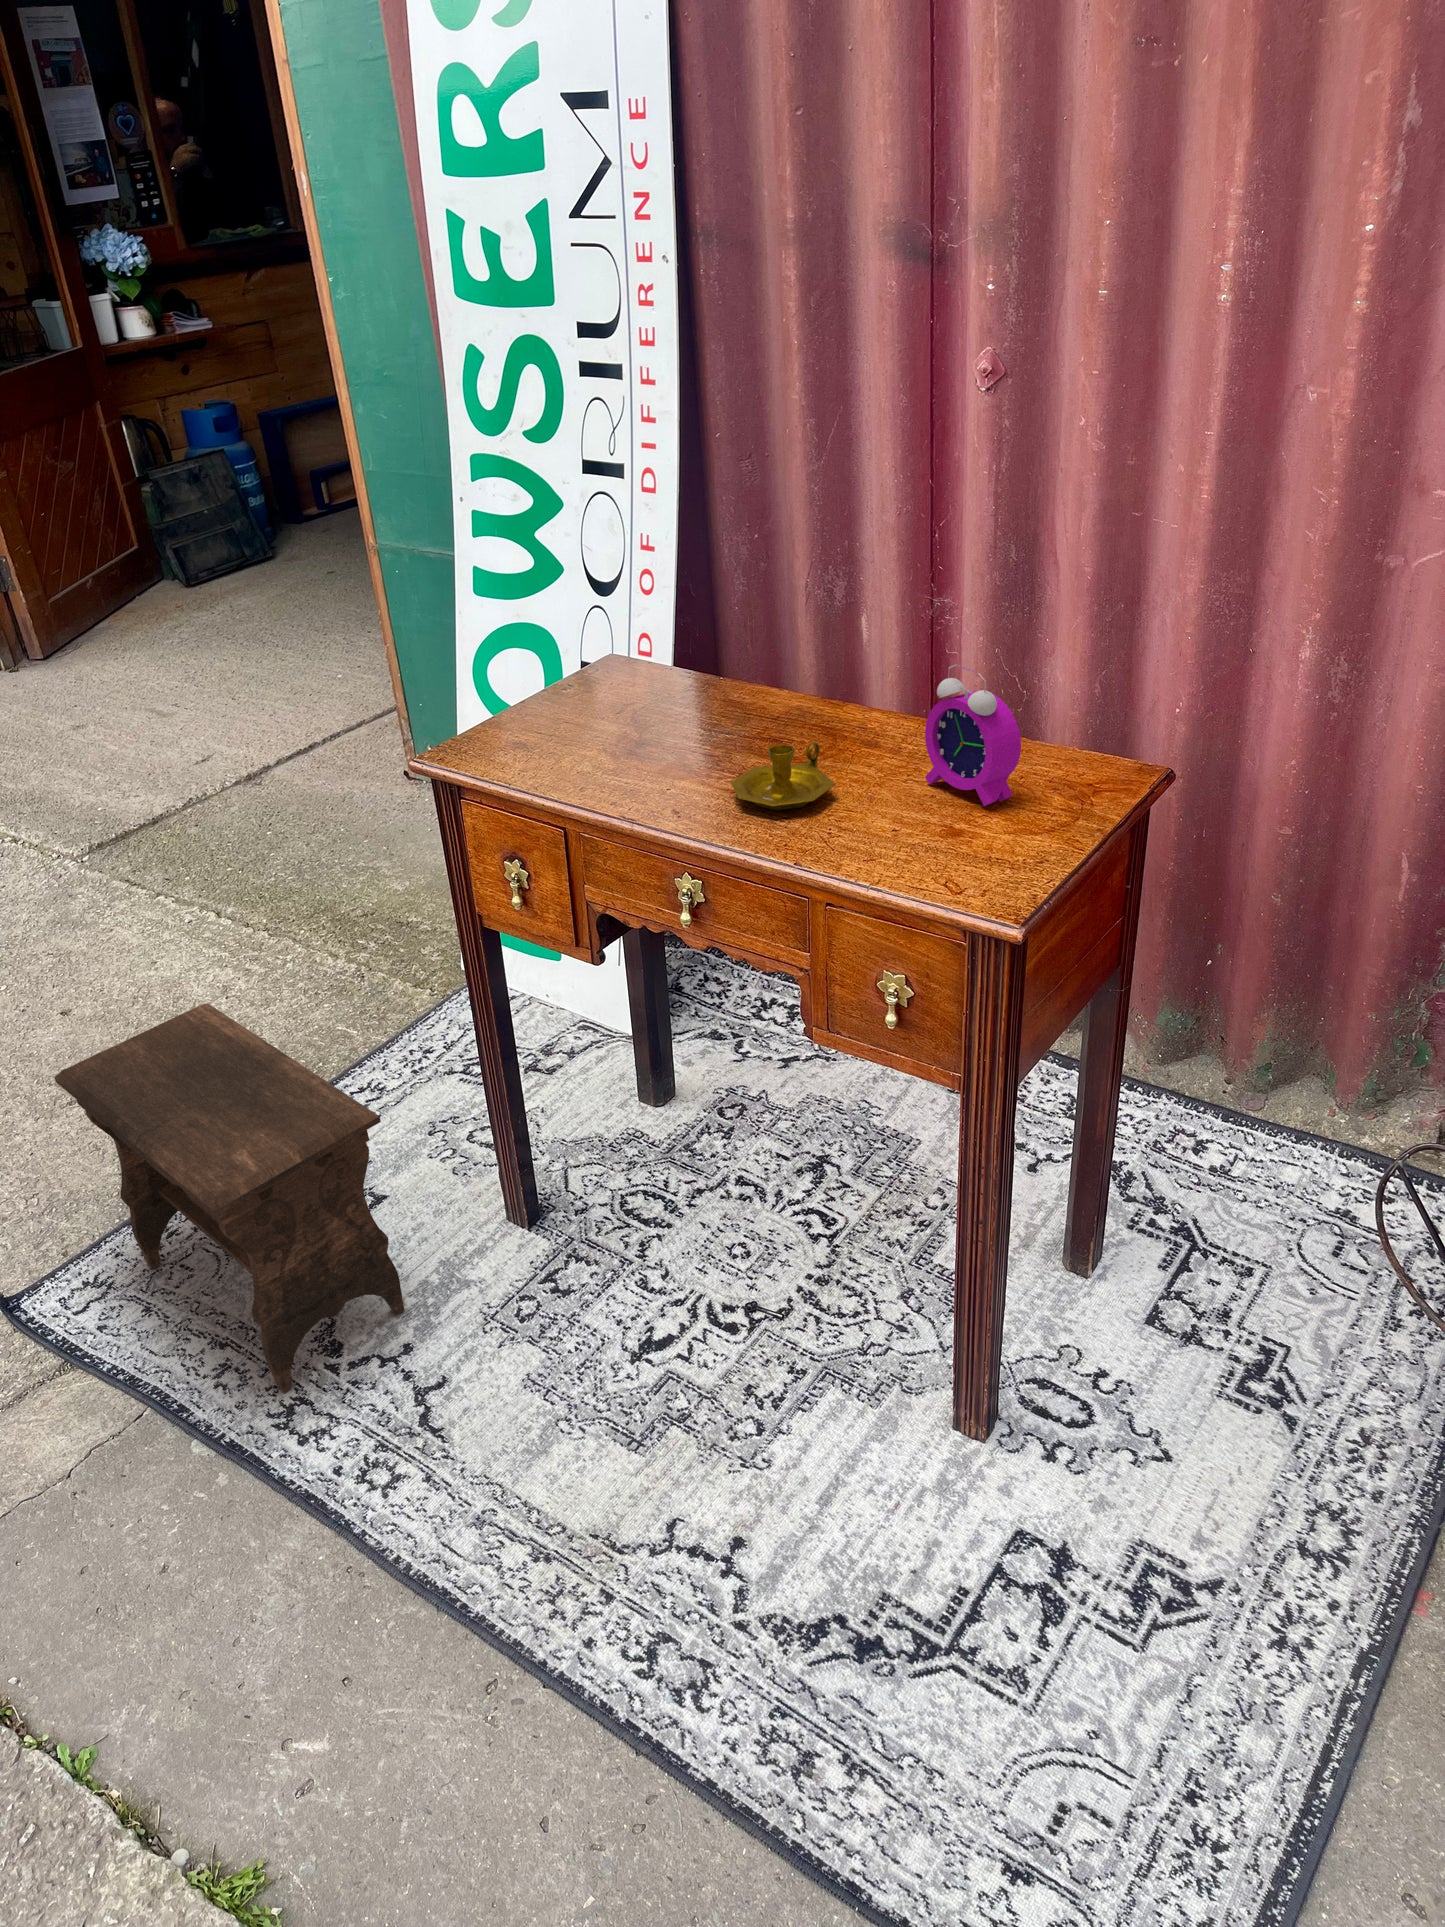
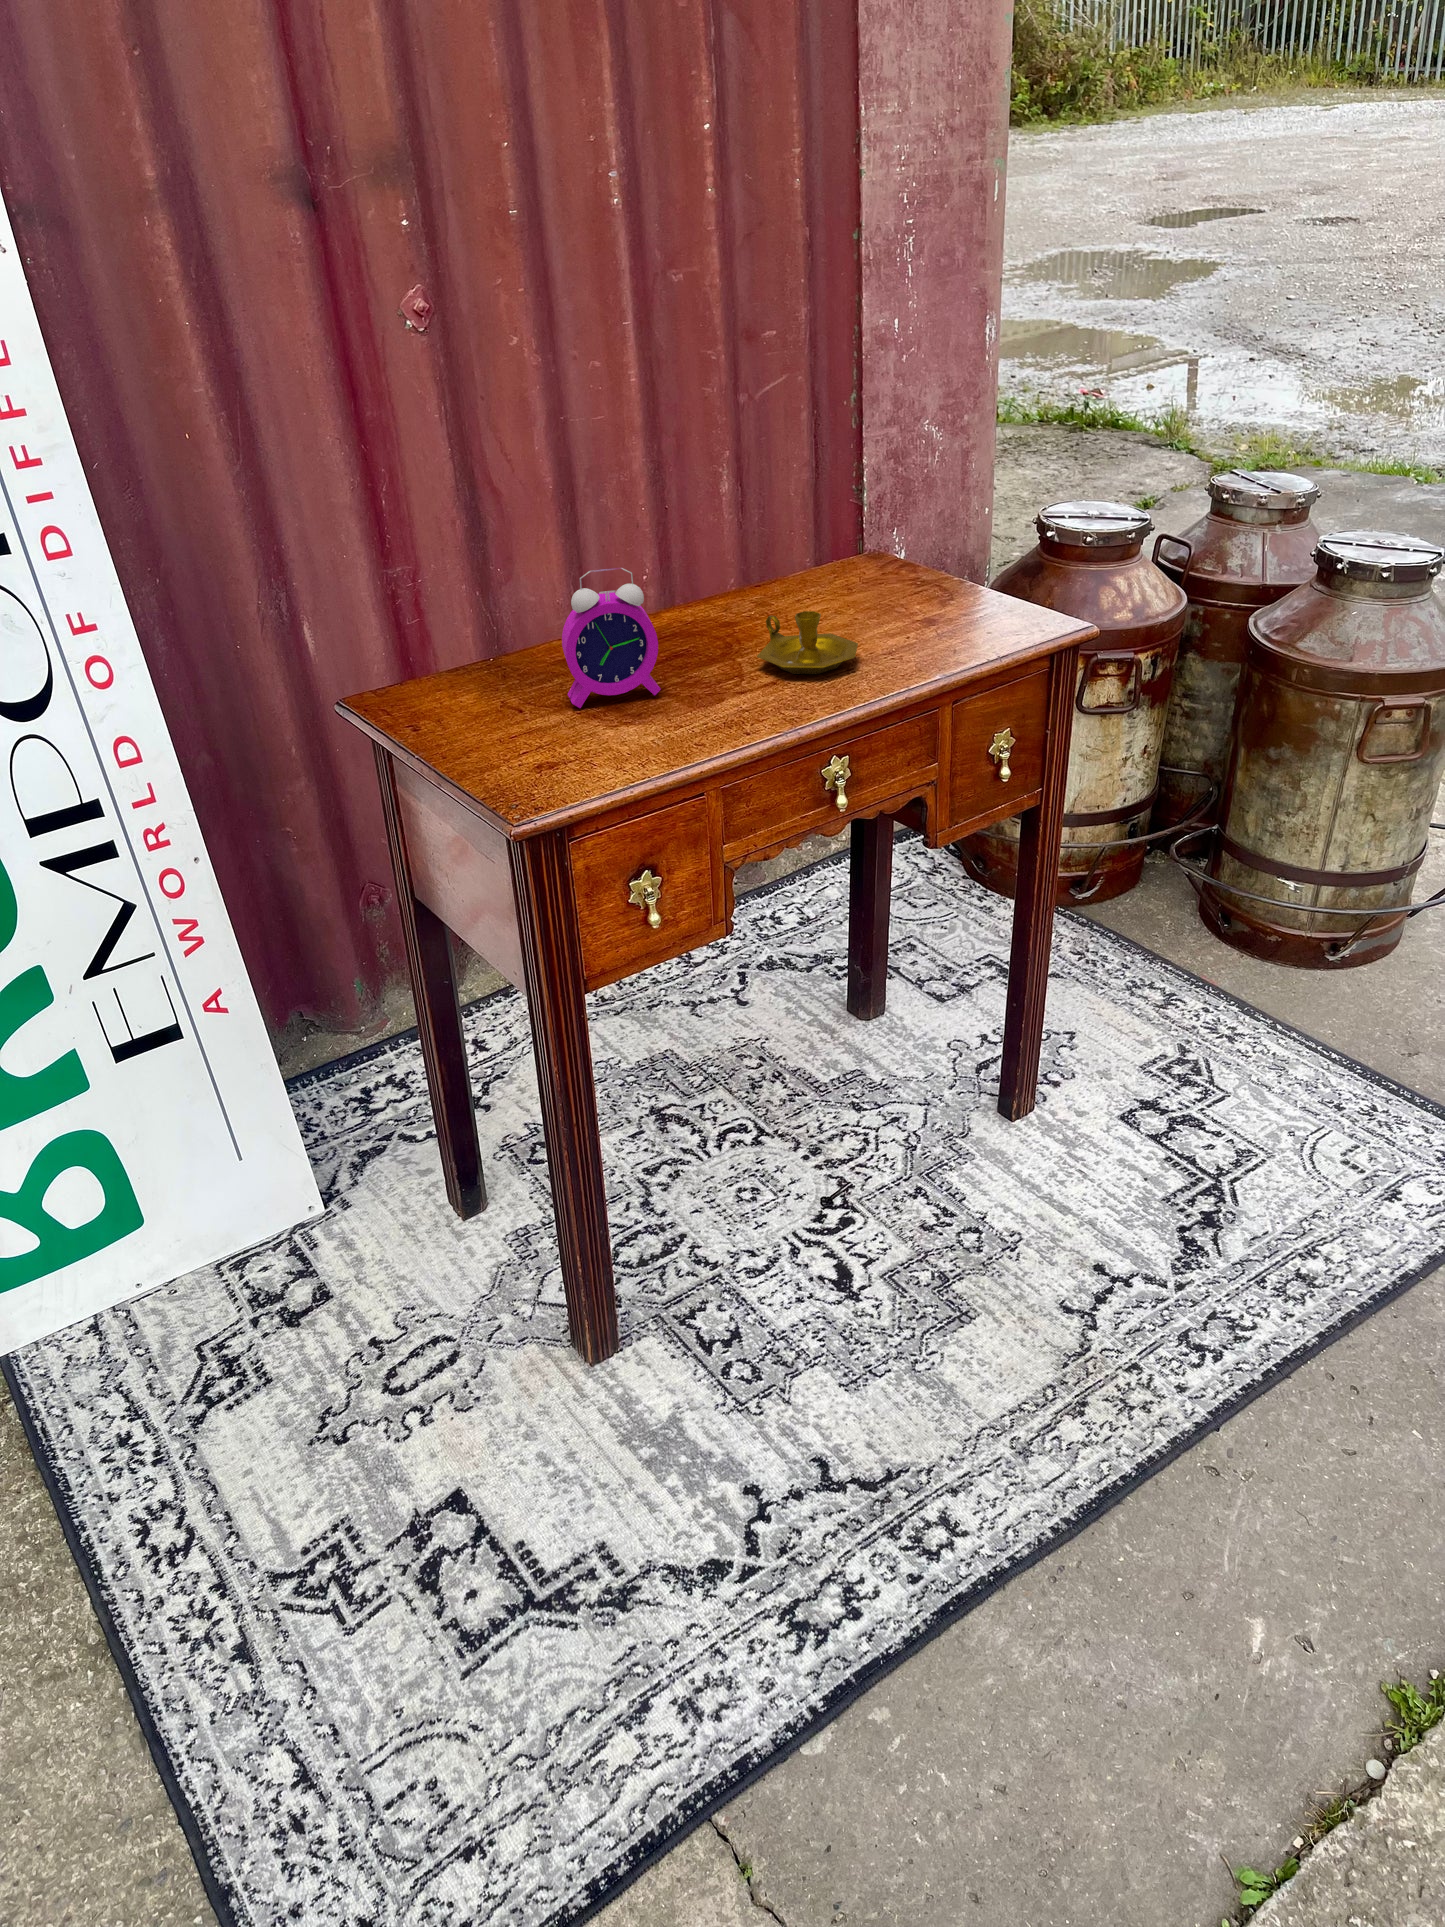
alarm clock: present [925,664,1021,806] -> present [562,568,661,708]
footstool: present [54,1004,404,1393] -> none [236,1240,795,1825]

